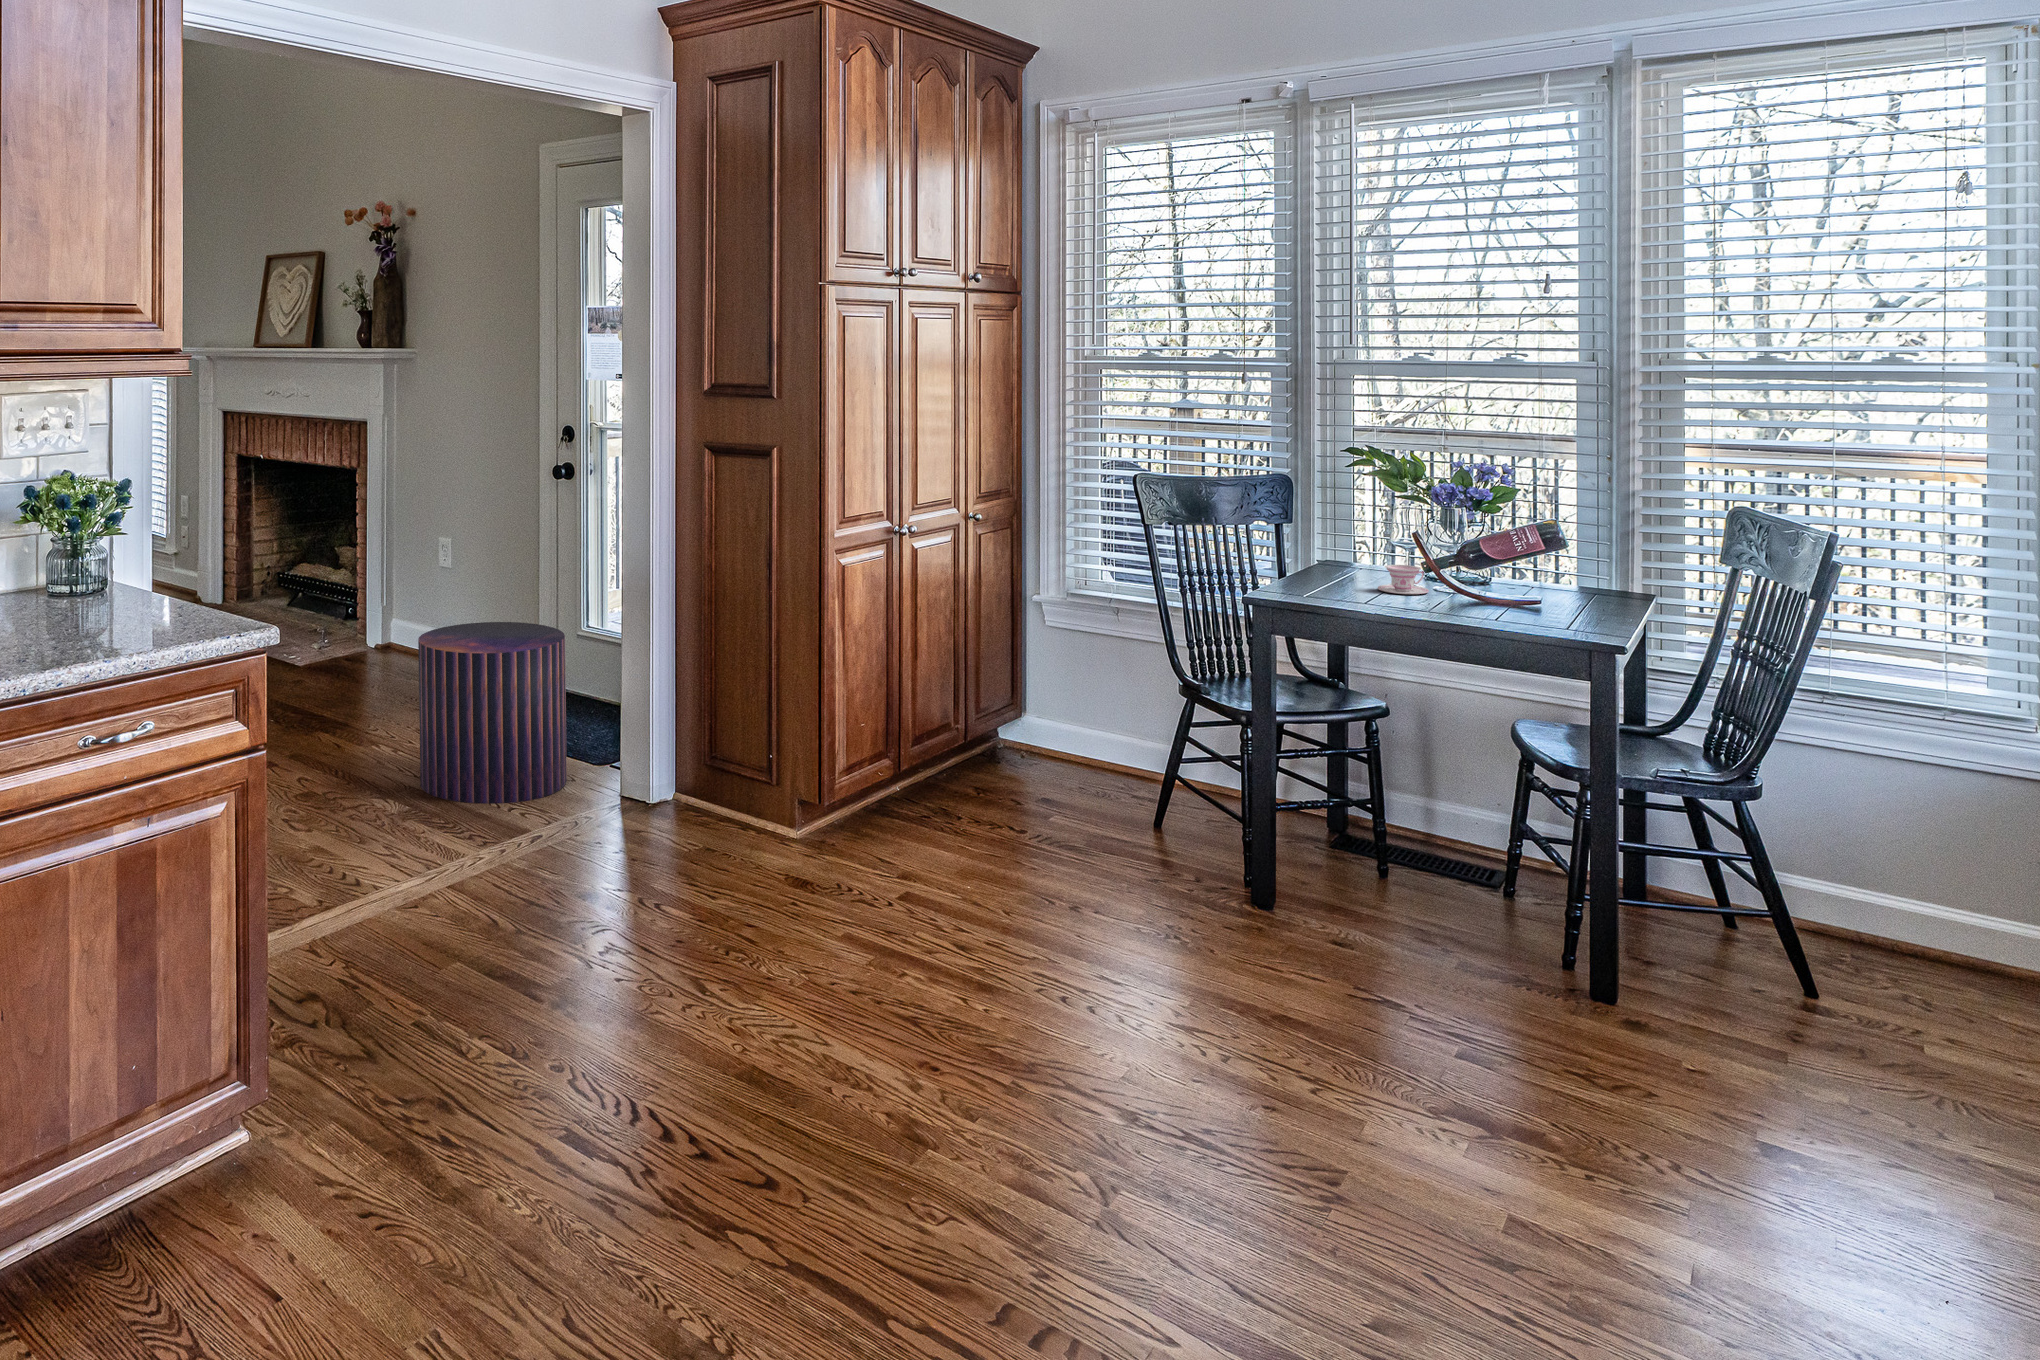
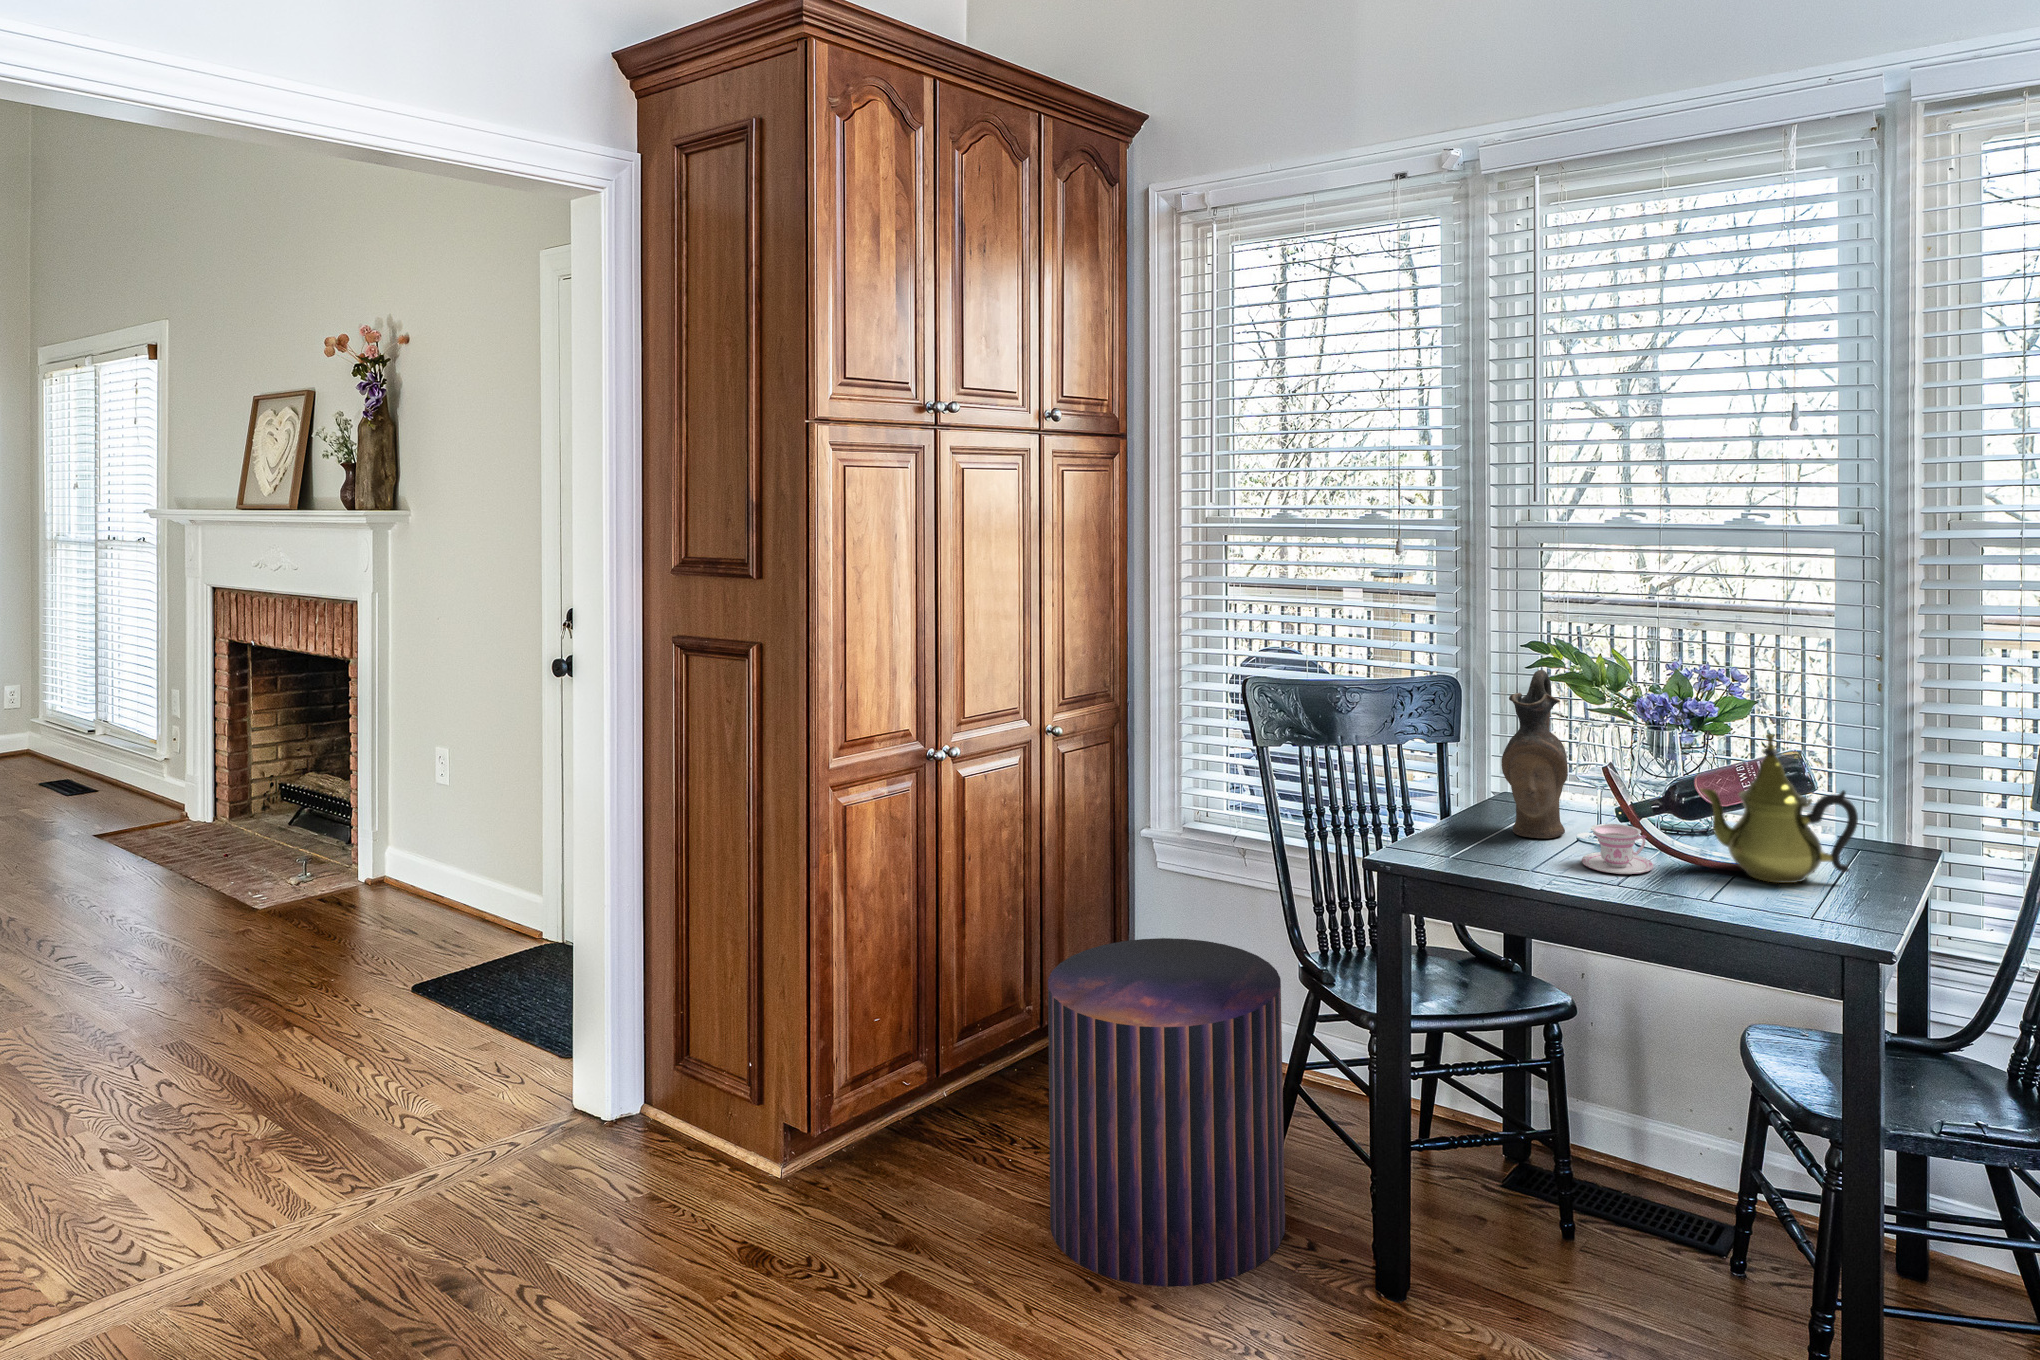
ceramic pitcher: none [1322,465,1371,579] -> present [1502,670,1568,838]
teapot: none [1465,503,1576,601] -> present [1701,734,1858,883]
pouf: present [418,622,567,804] -> present [1048,938,1285,1287]

